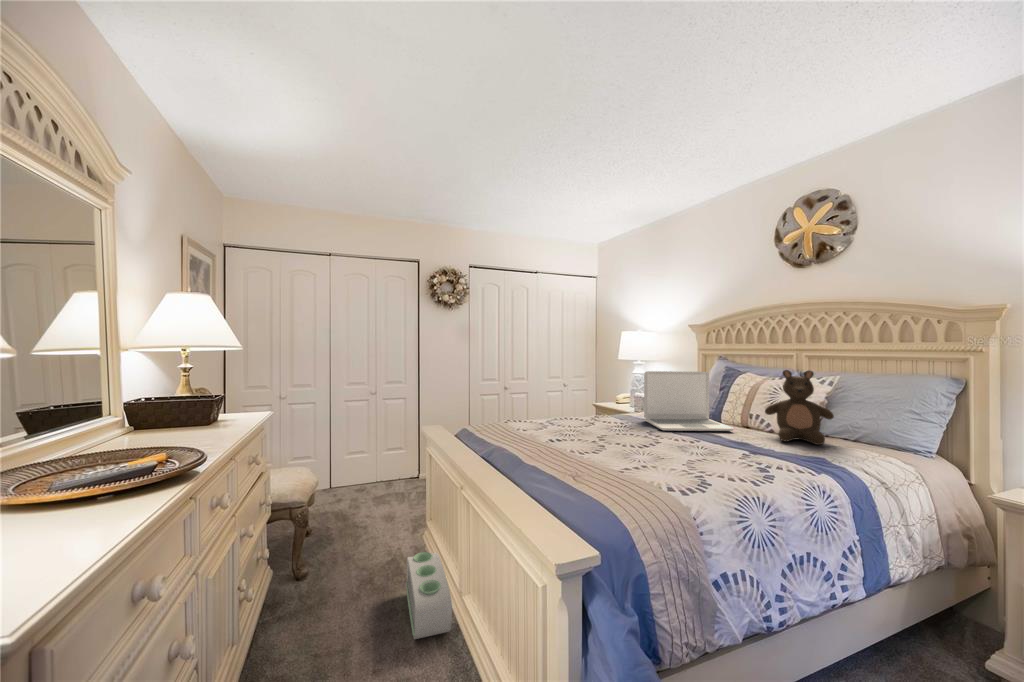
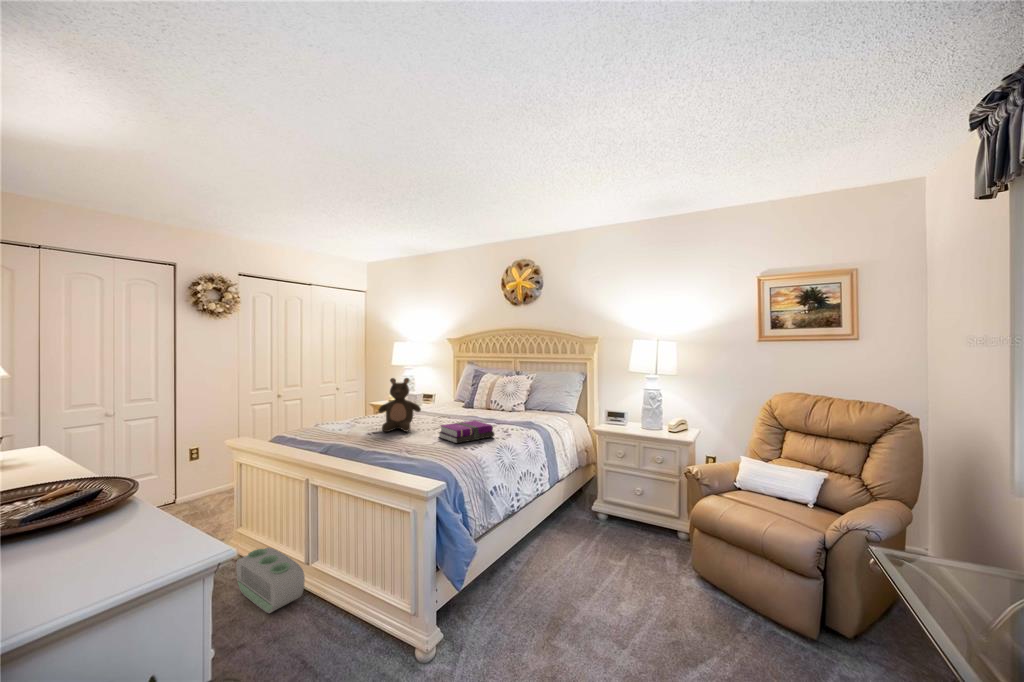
stuffed bear: present [765,370,834,445] -> present [378,378,421,432]
laptop: present [644,371,734,431] -> none [427,375,484,418]
notebook: none [637,441,736,476] -> present [439,421,495,443]

